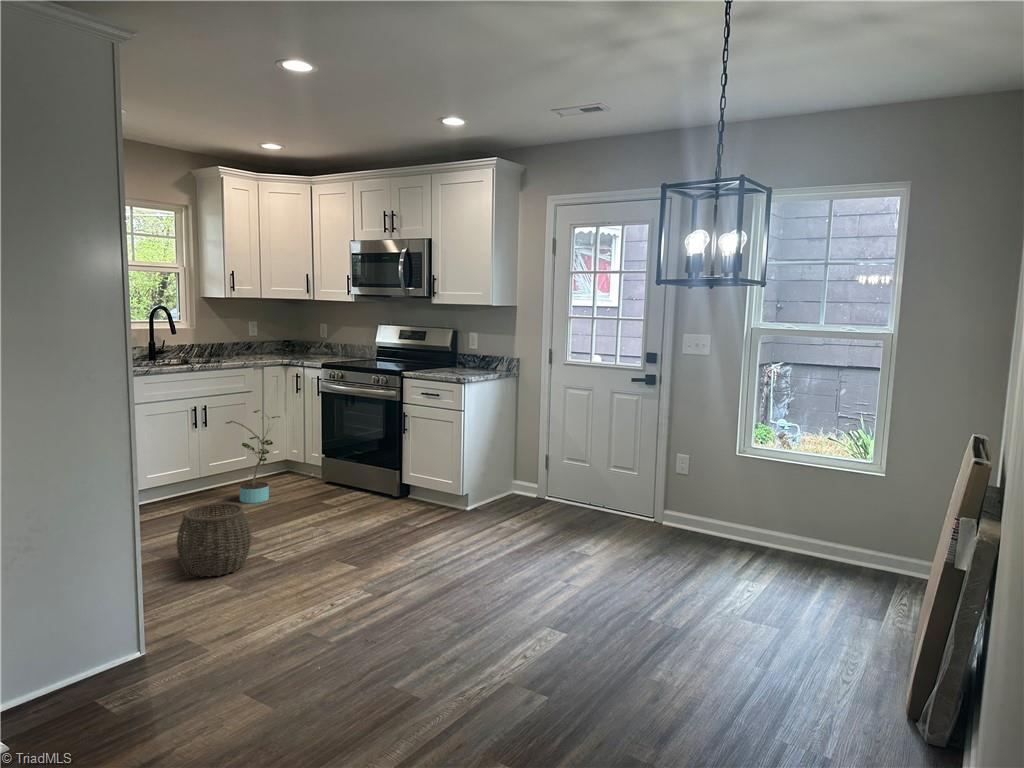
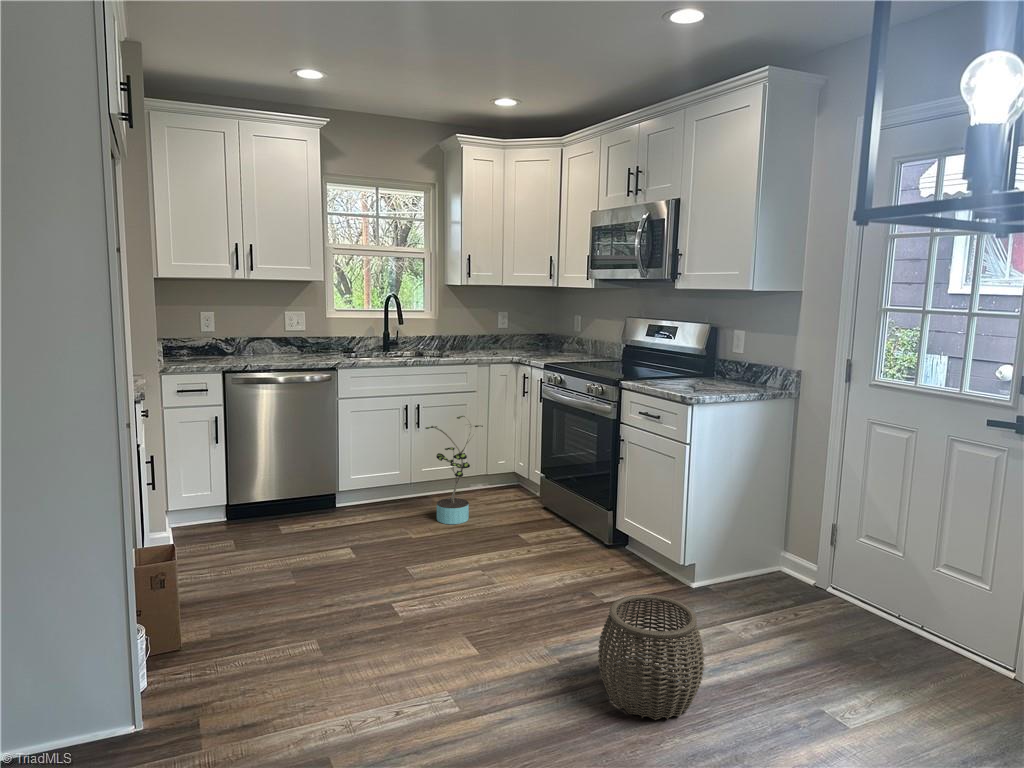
woven basket: present [177,503,252,577] -> present [598,594,704,720]

